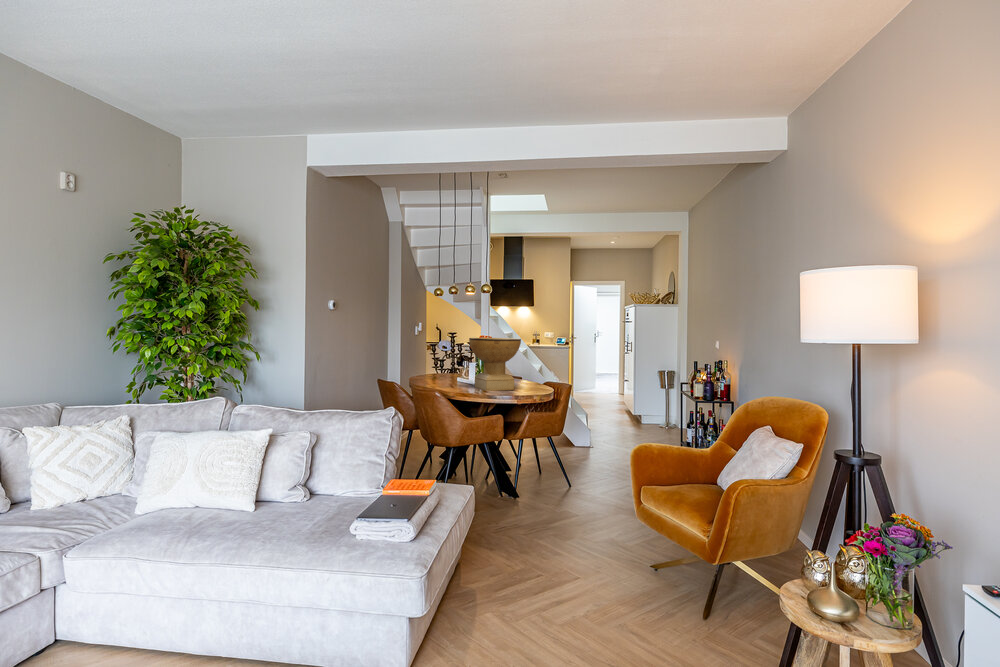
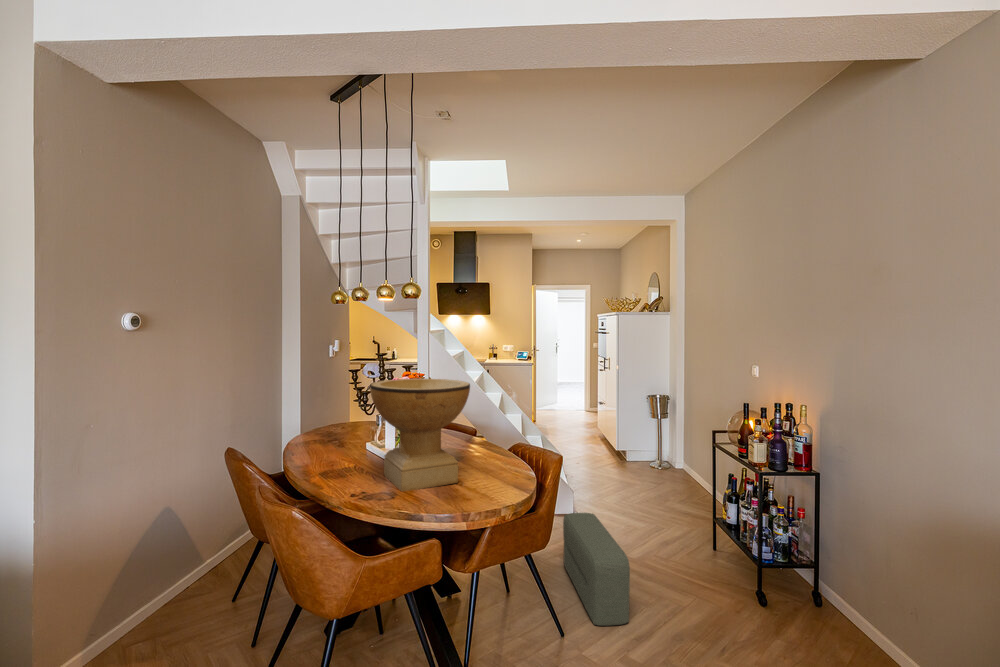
pouf: none [578,430,612,483] -> present [563,513,630,626]

